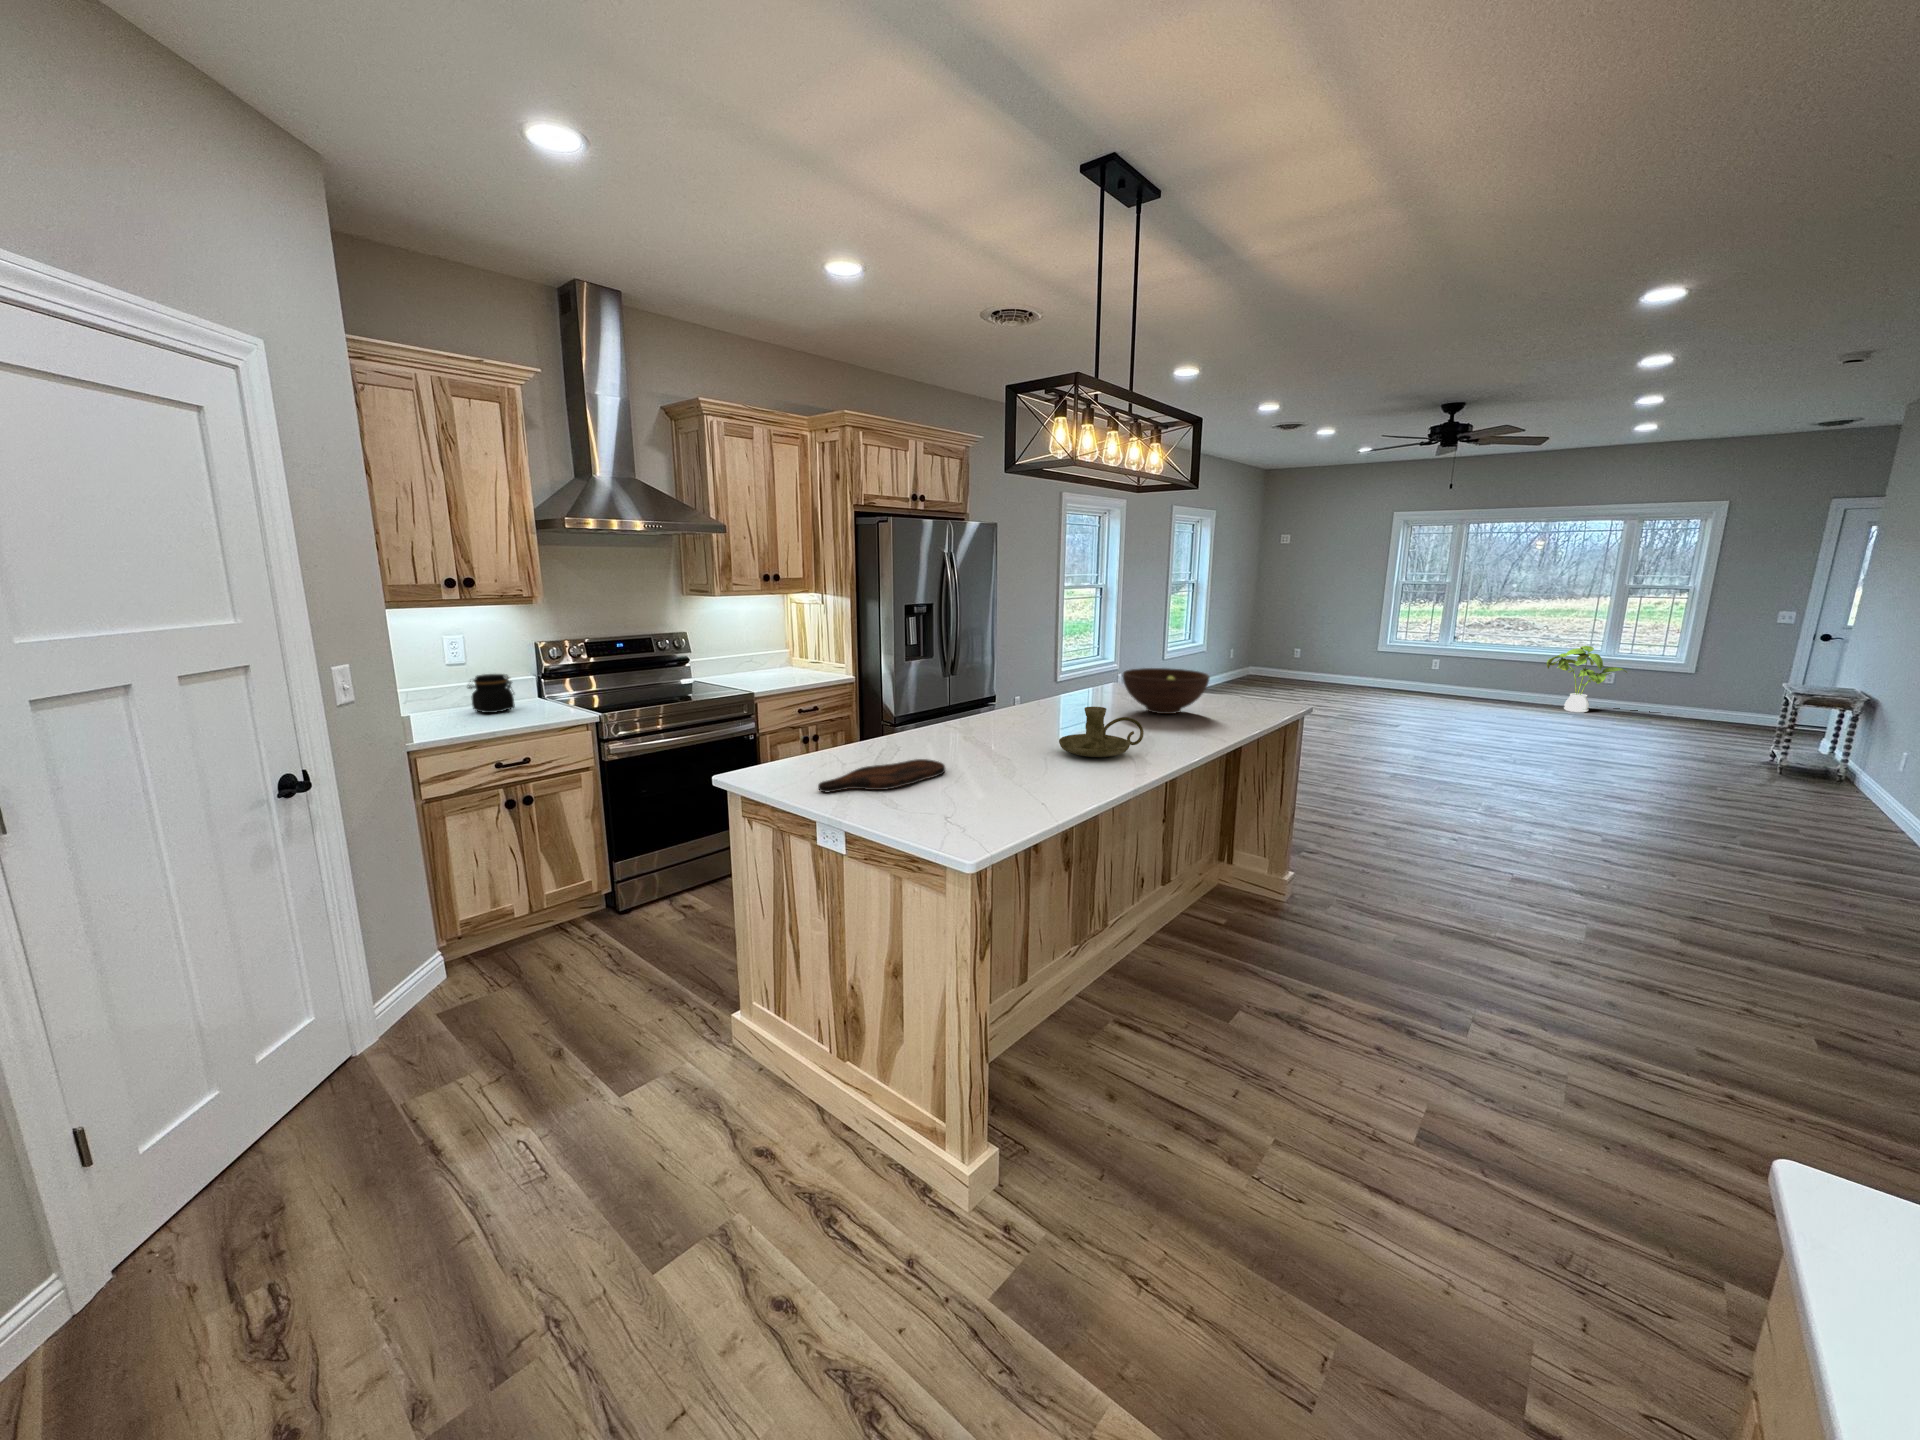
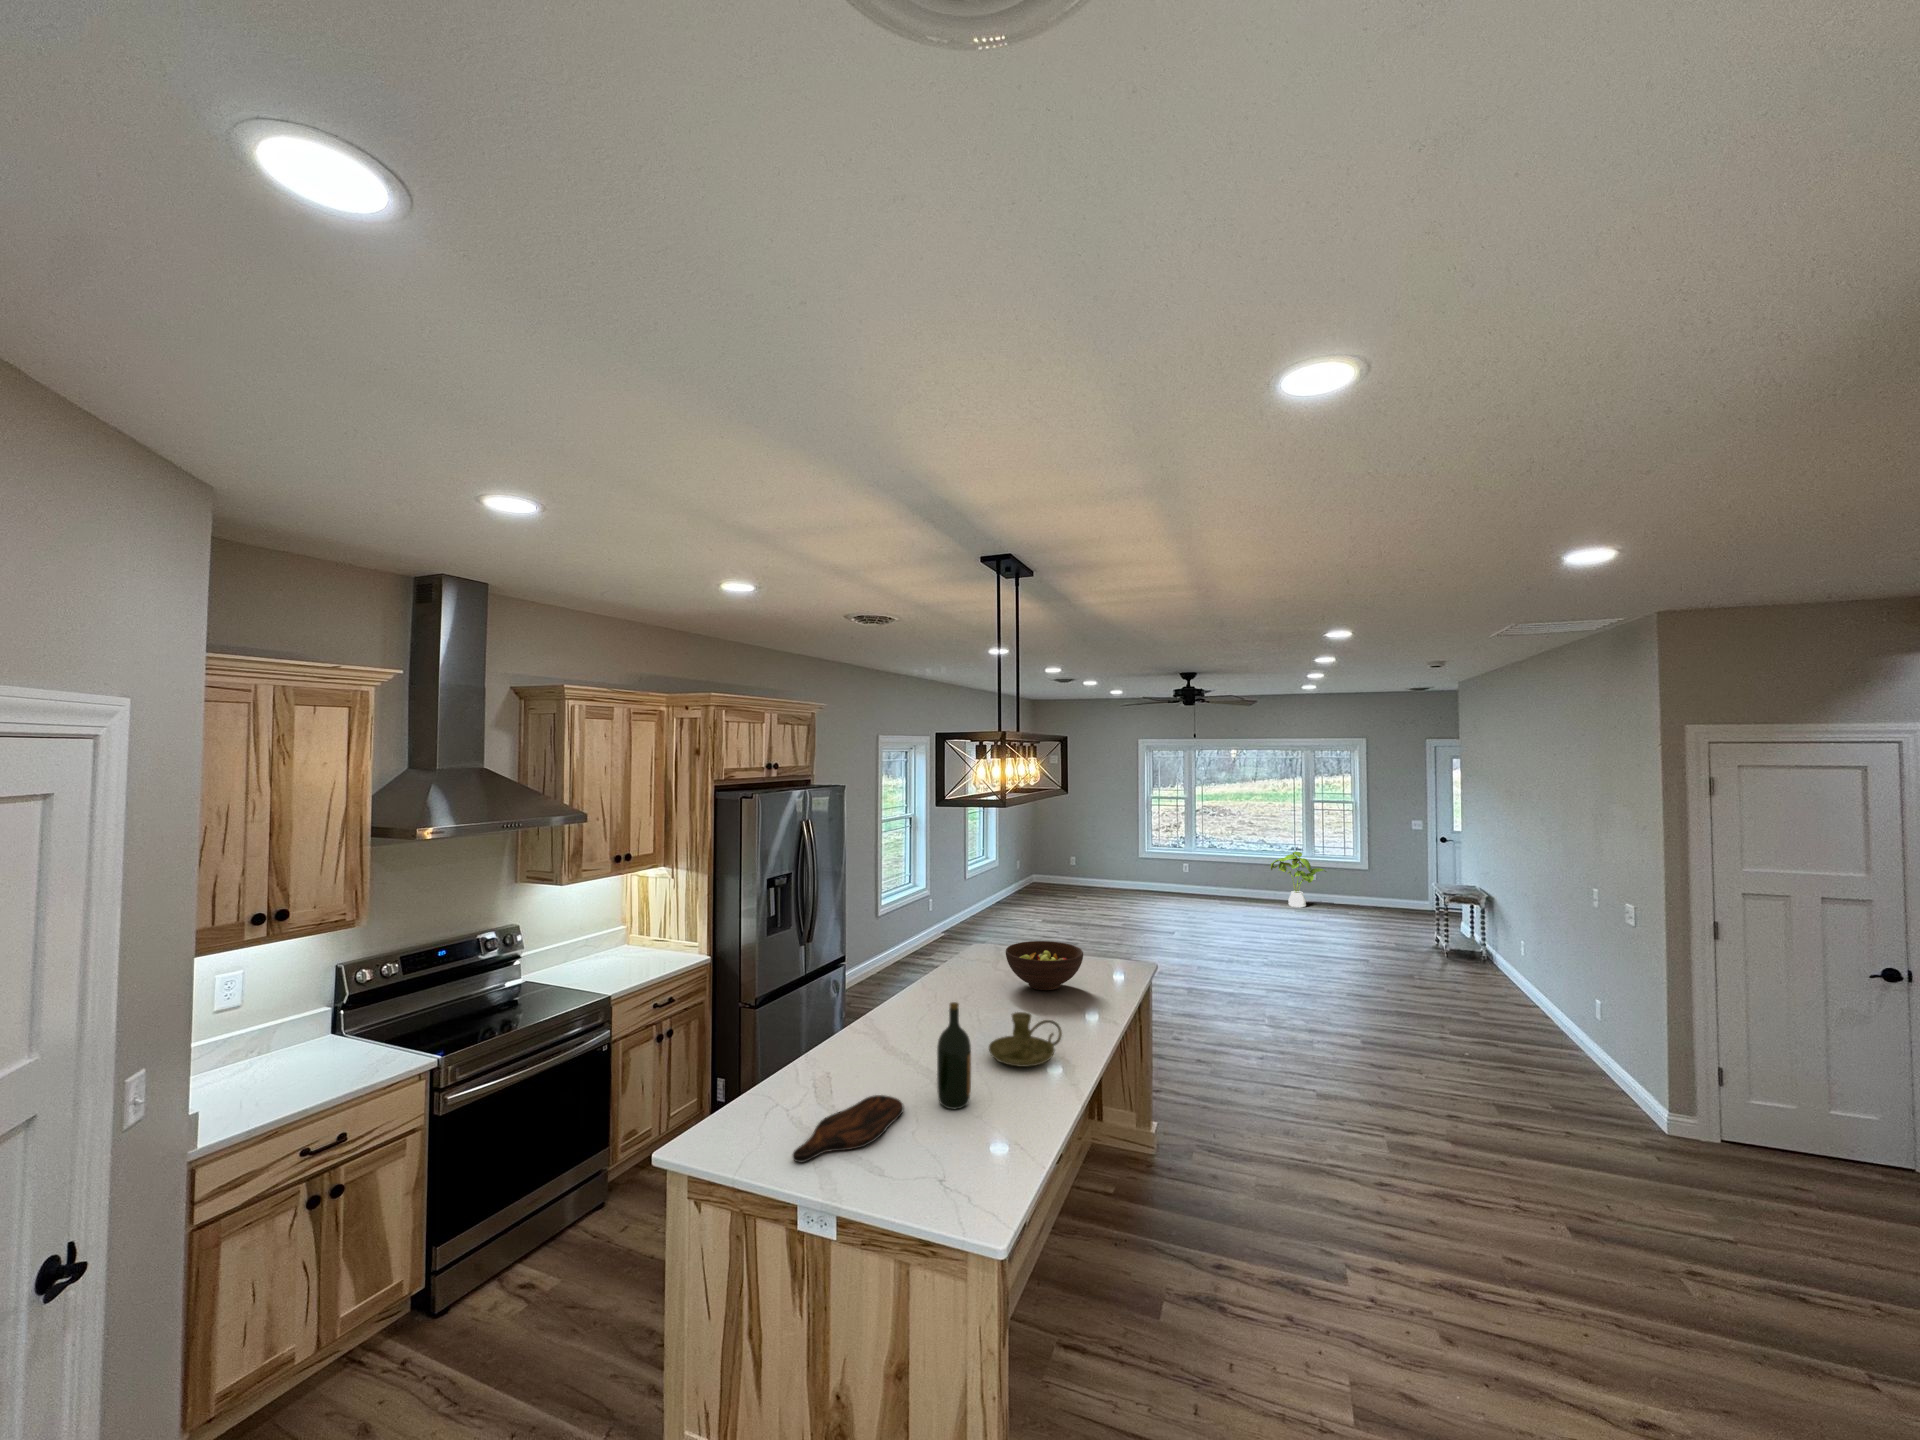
wine bottle: none [982,673,1016,777] -> present [937,1002,971,1109]
jar: present [468,674,515,713] -> none [251,1019,314,1076]

